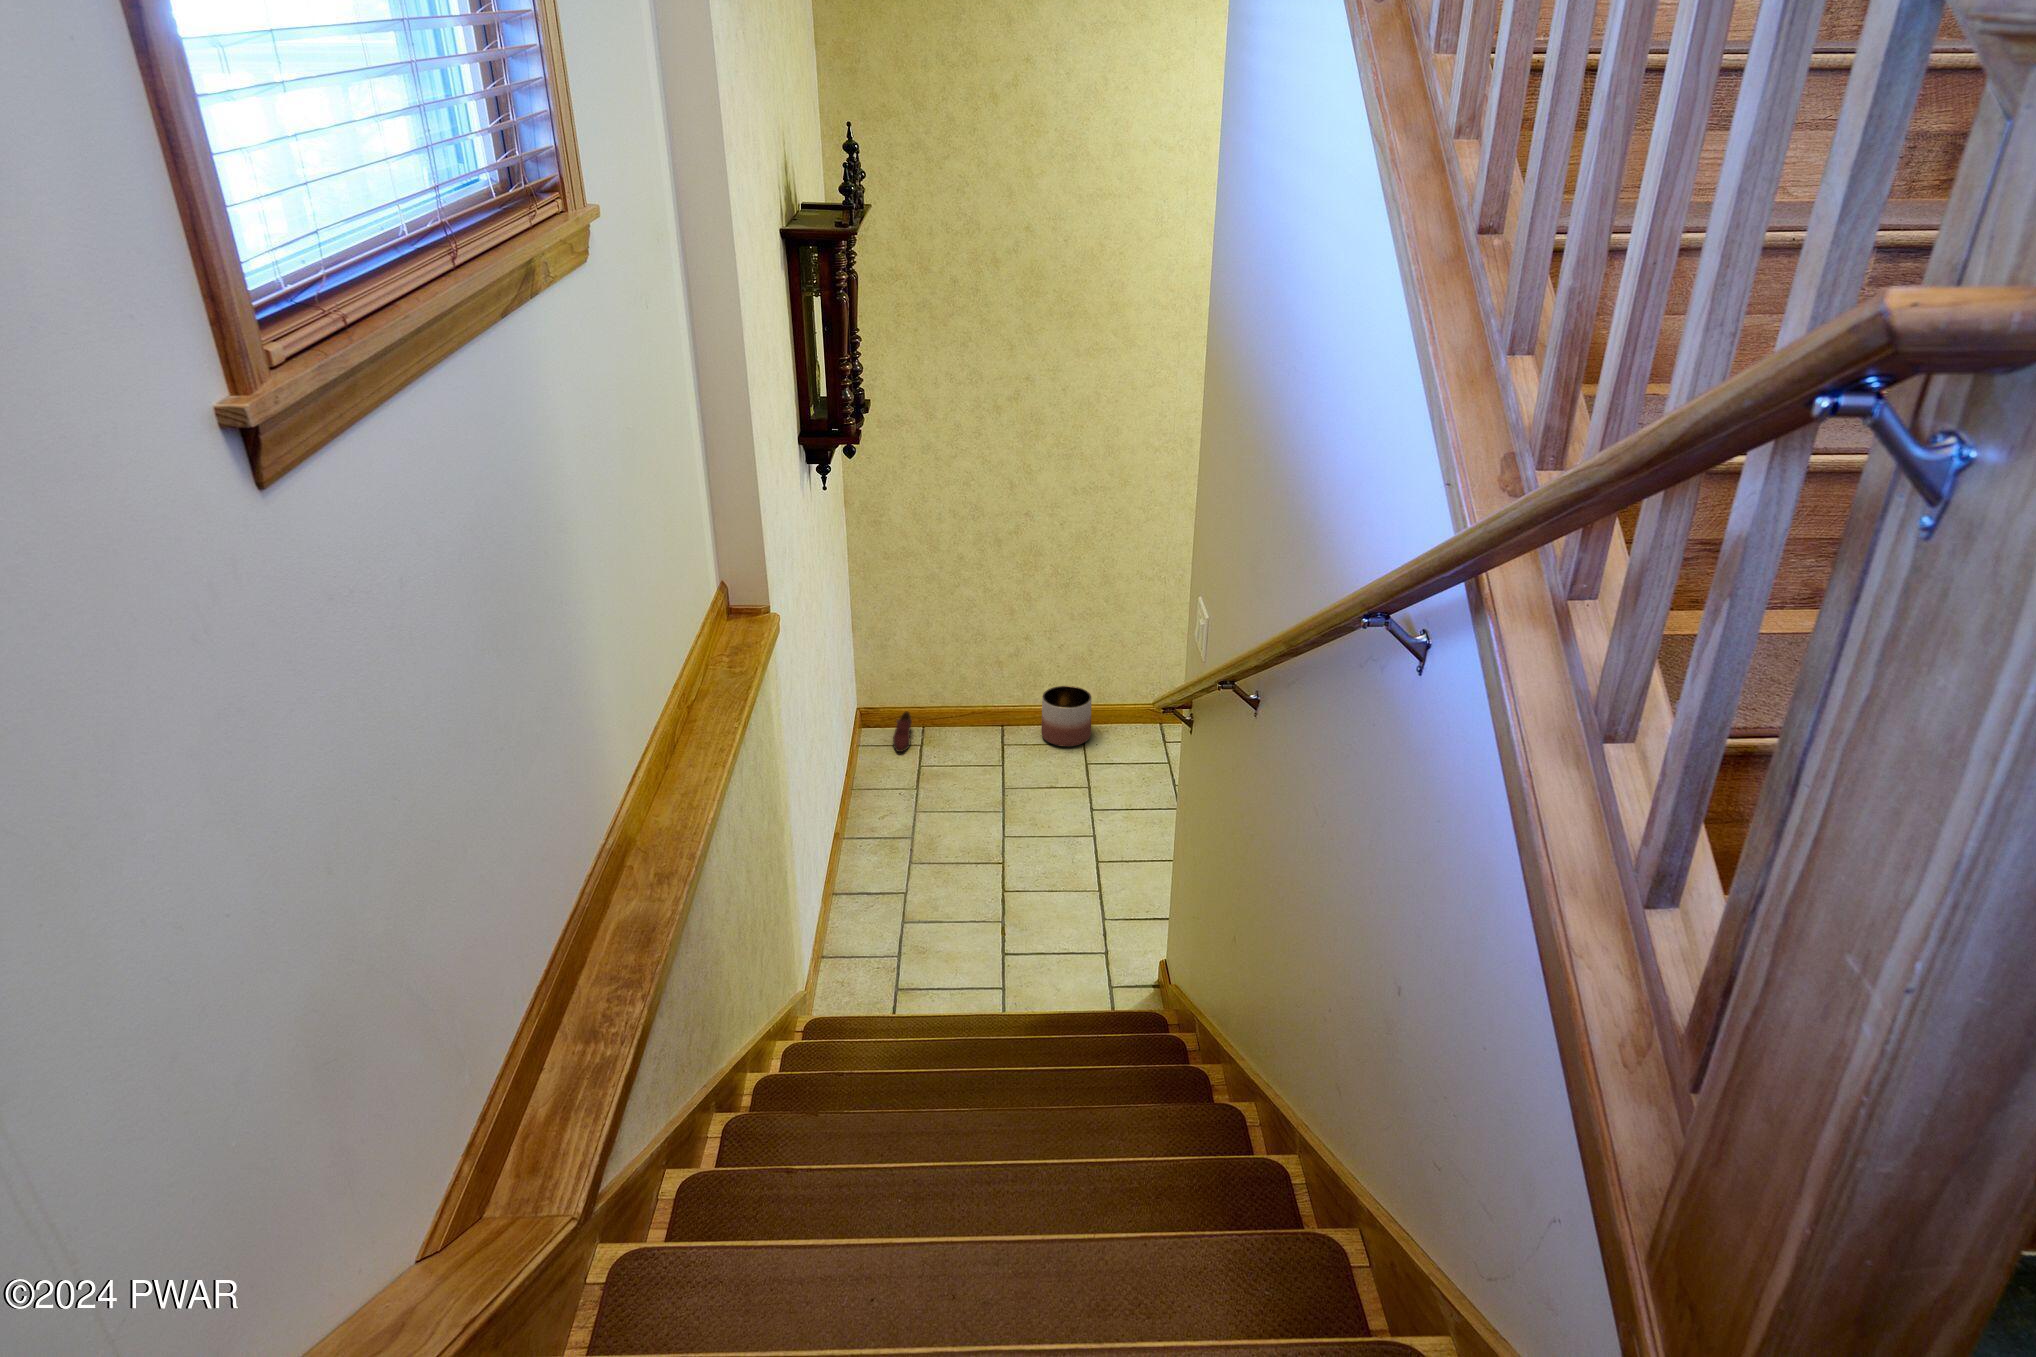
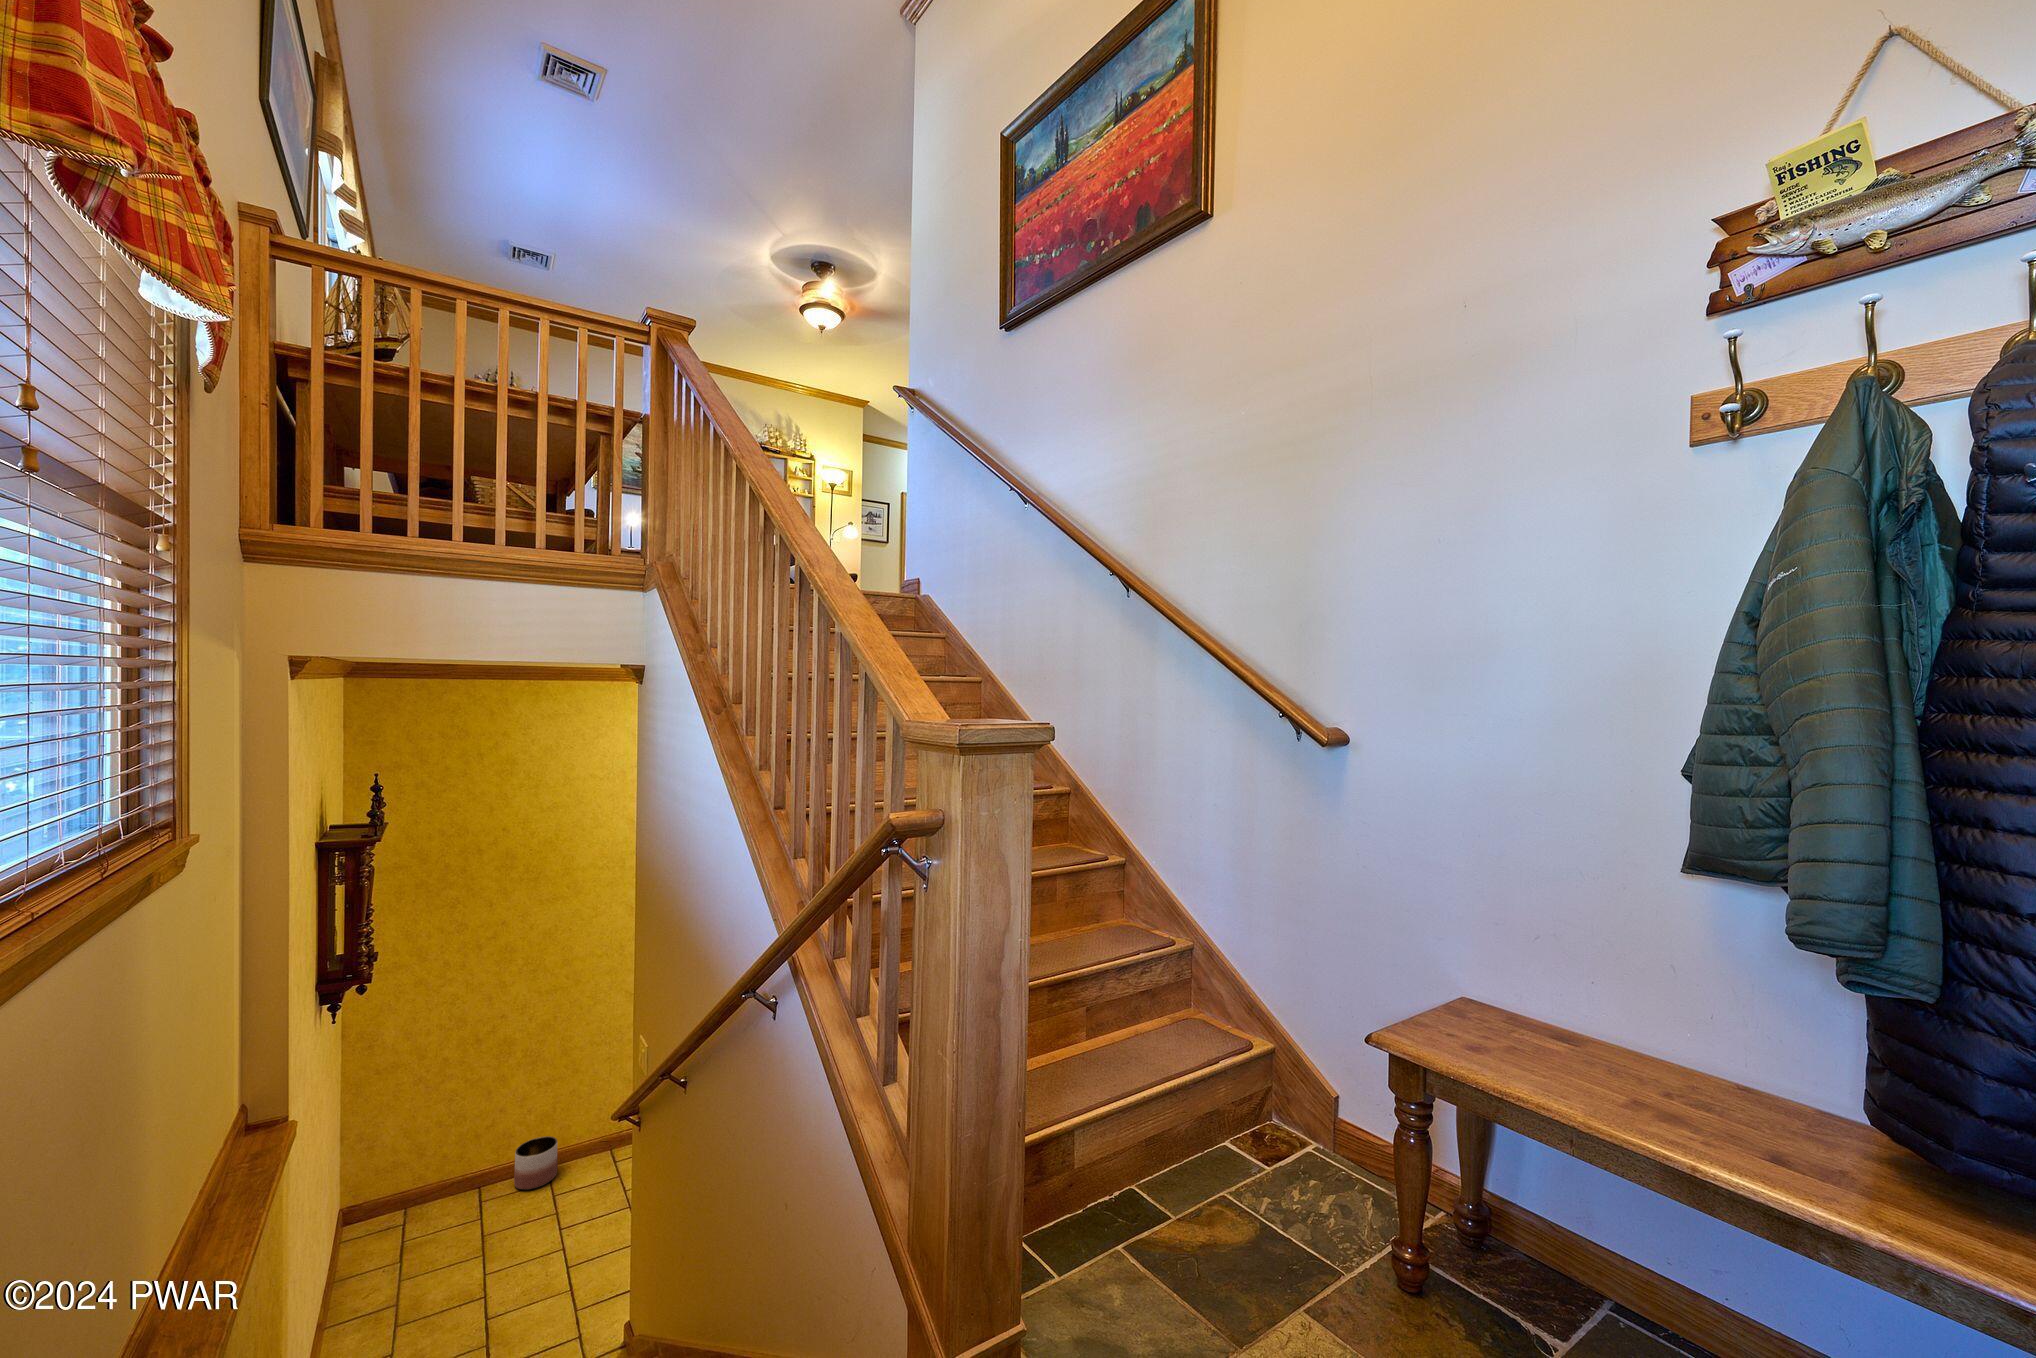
shoe: present [893,711,912,752] -> none [368,1204,389,1244]

